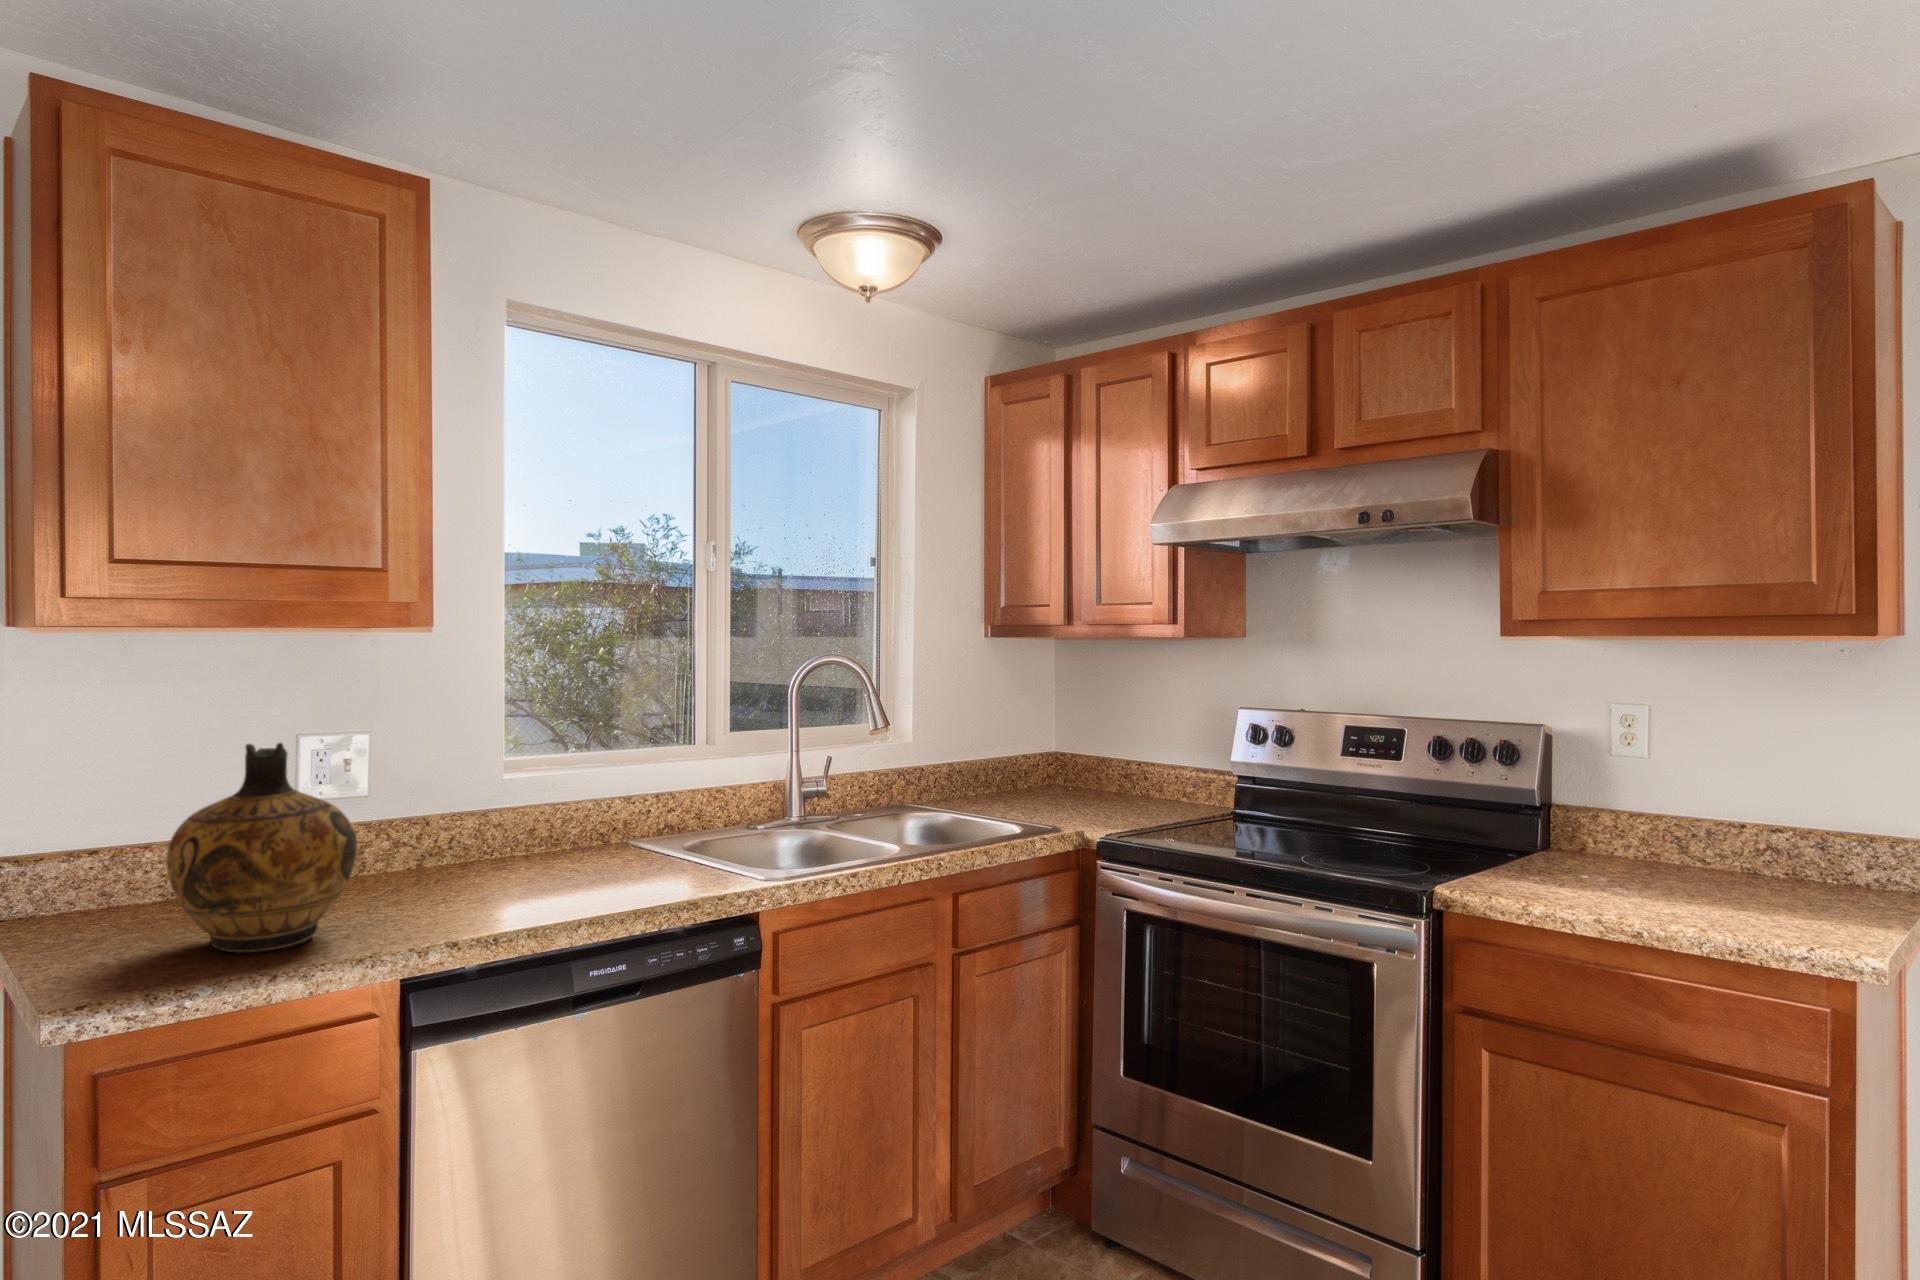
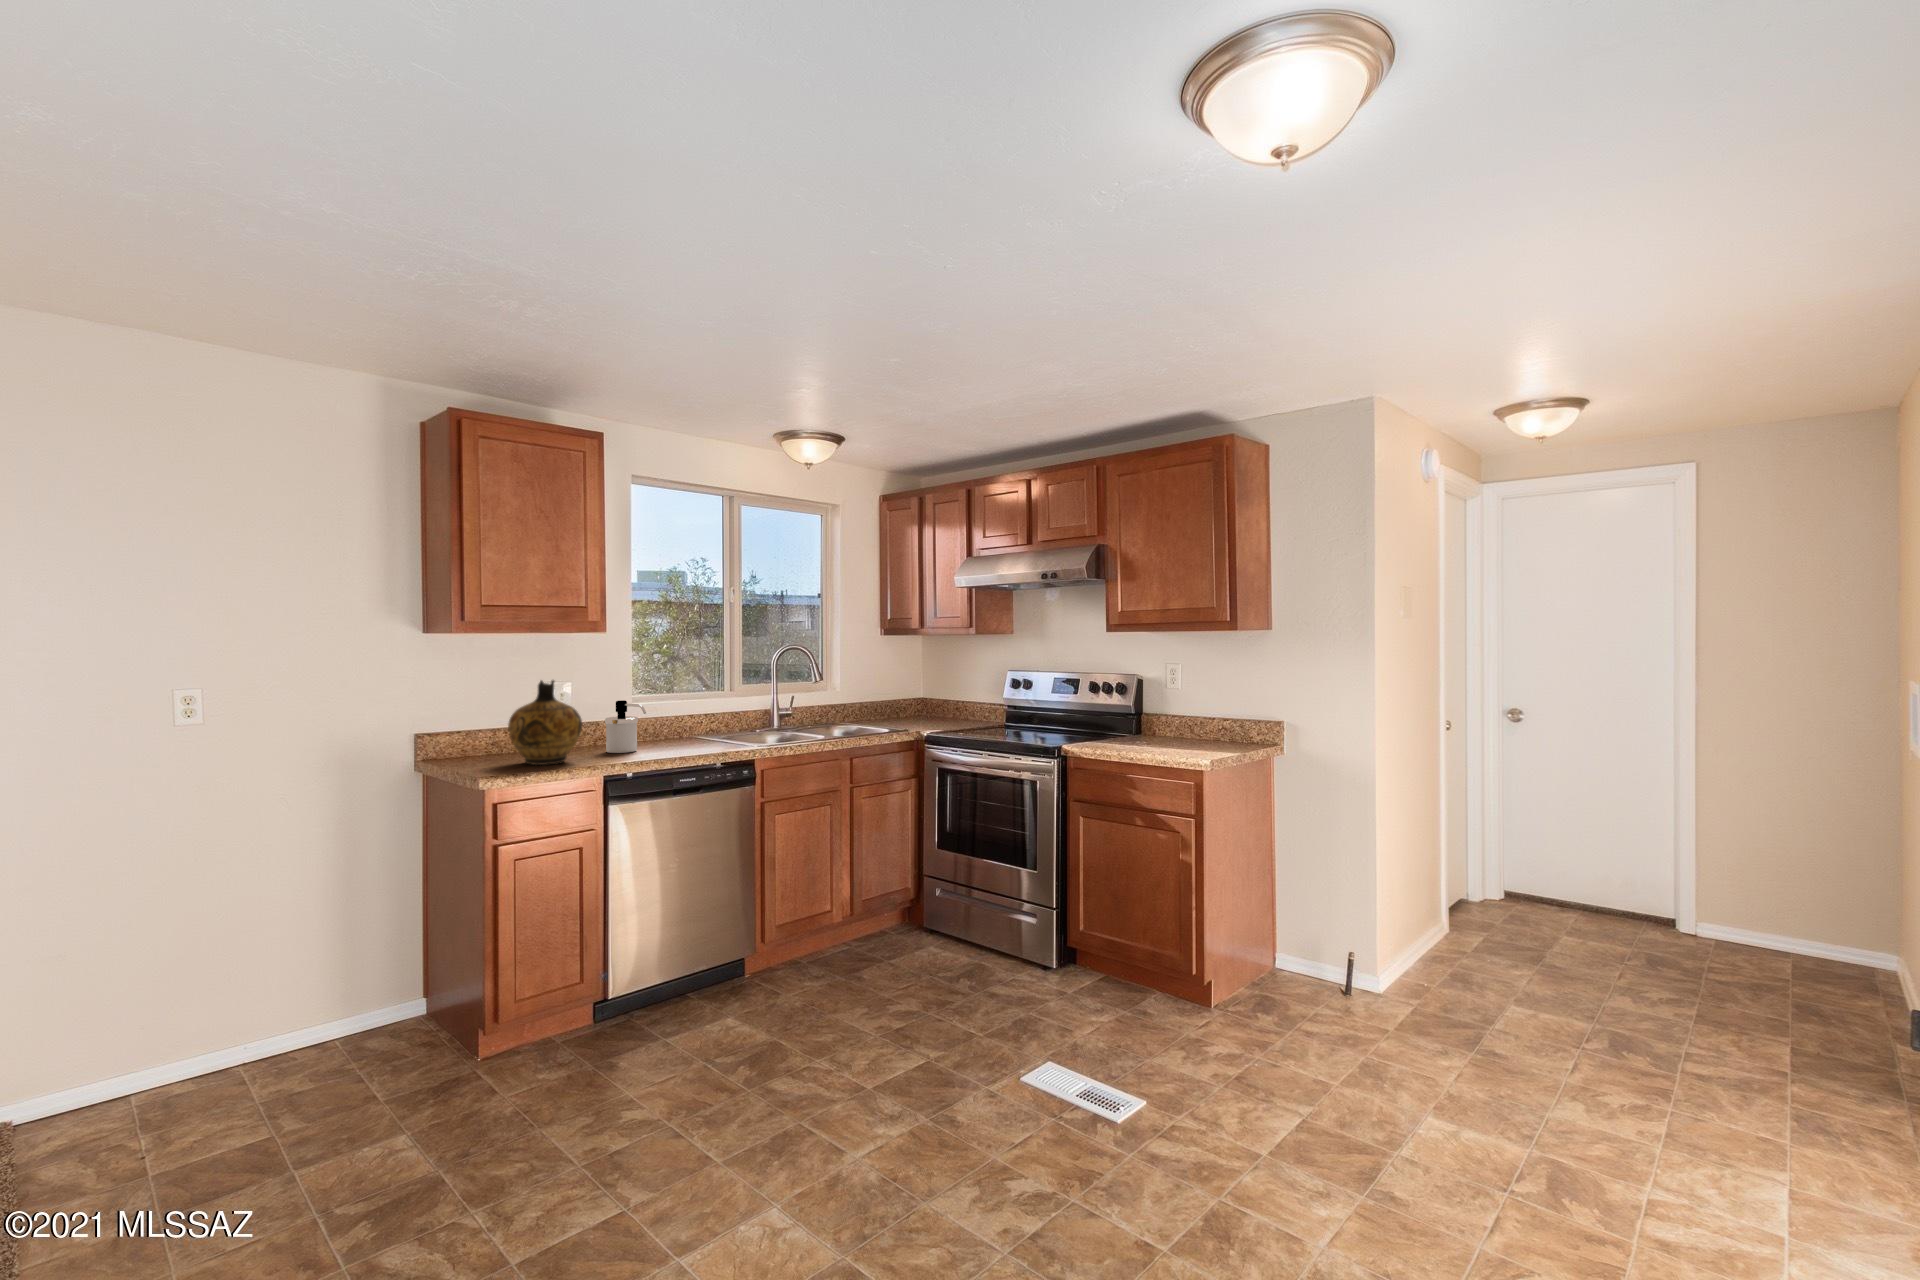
soap dispenser: none [430,780,520,900] -> present [605,700,646,753]

